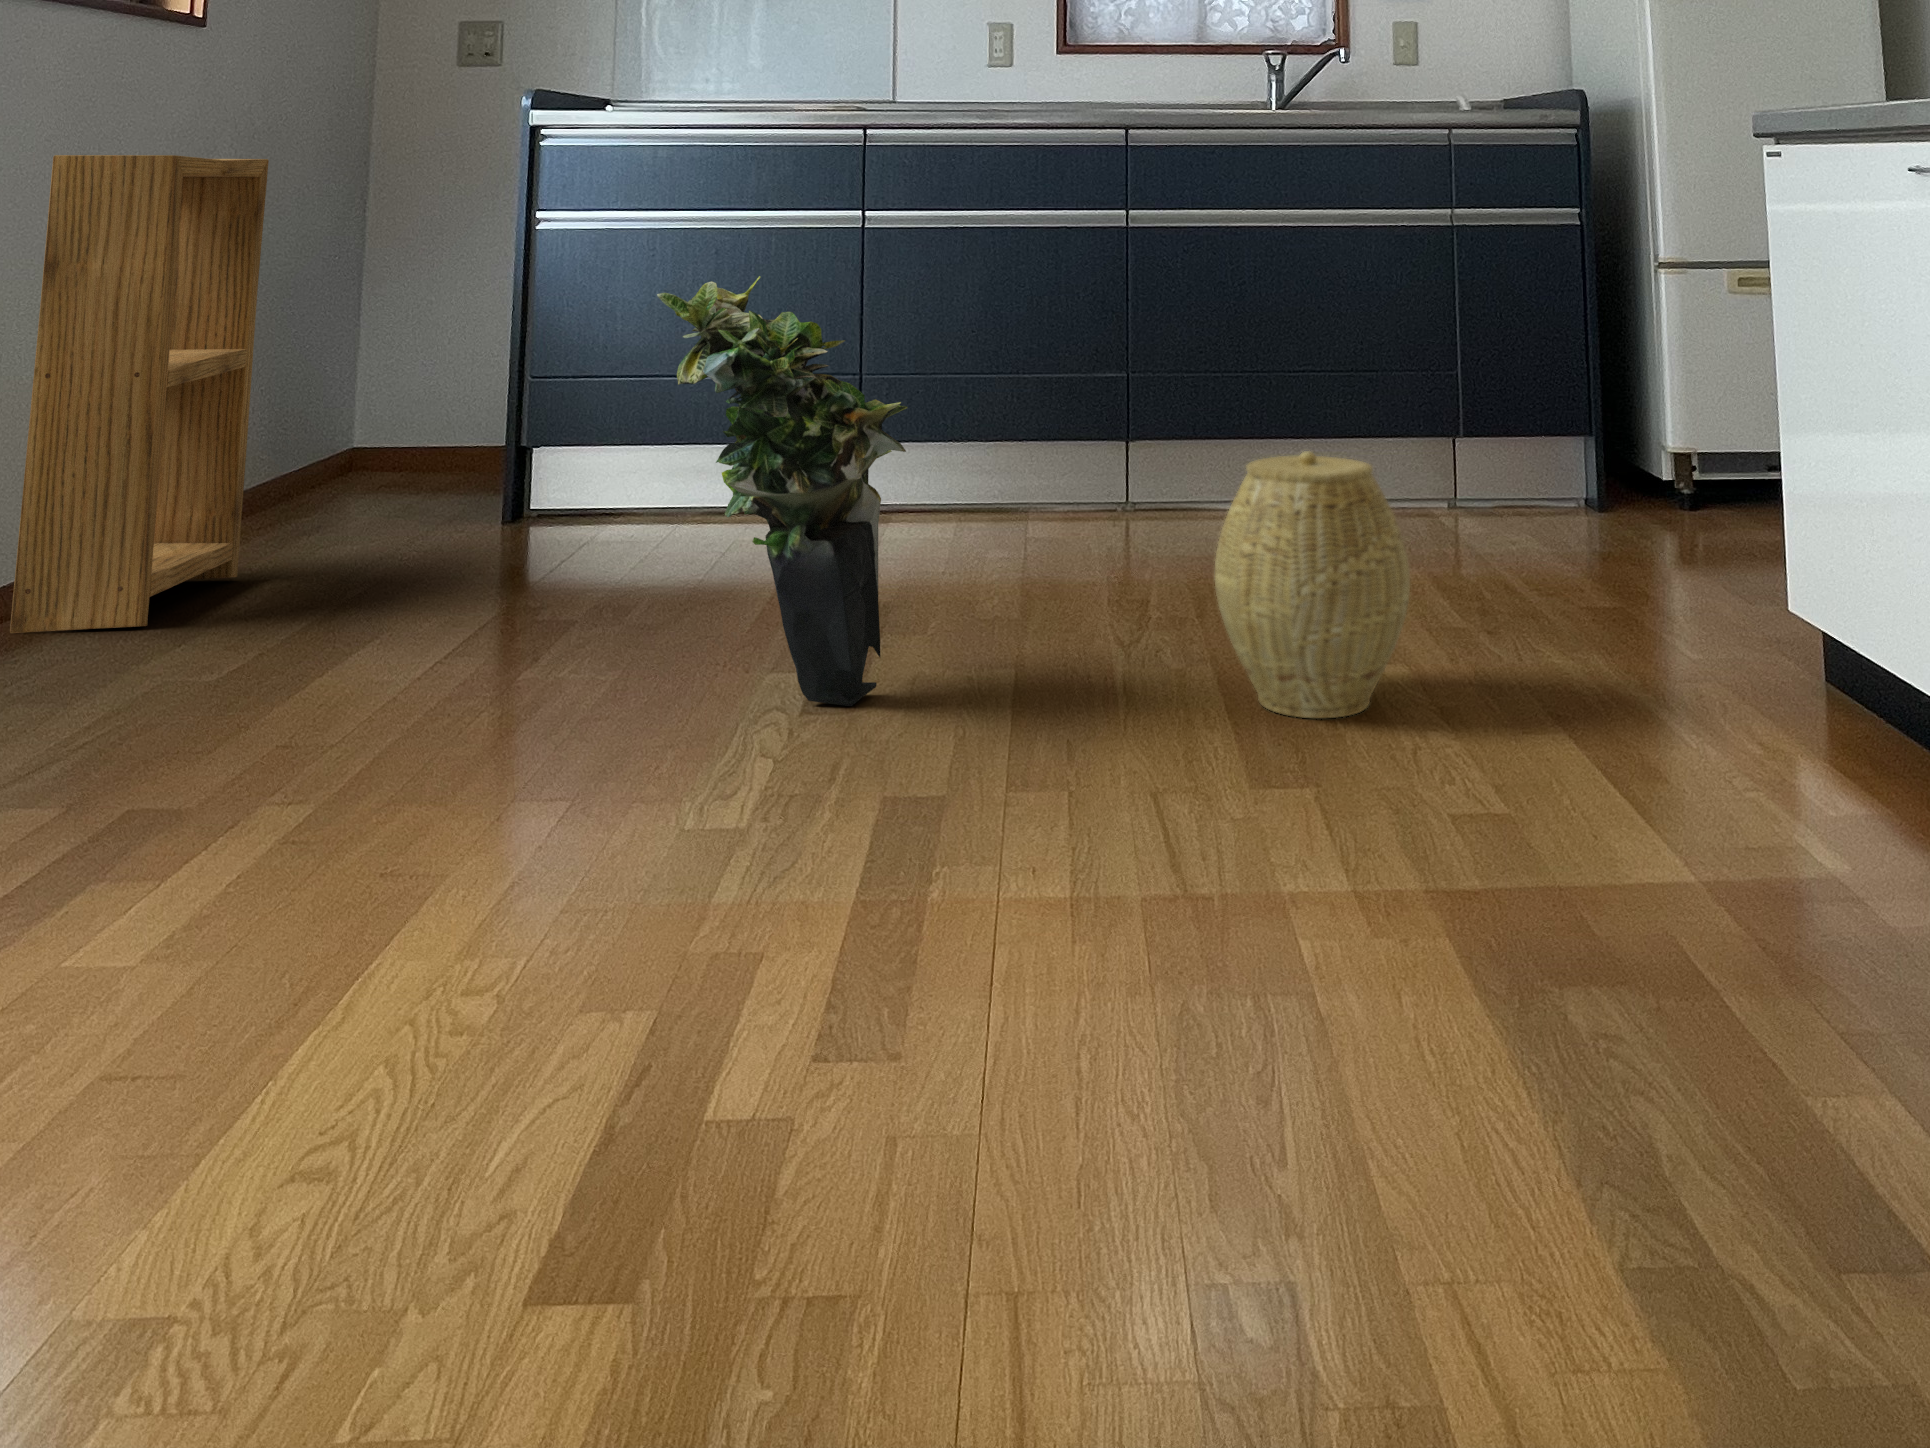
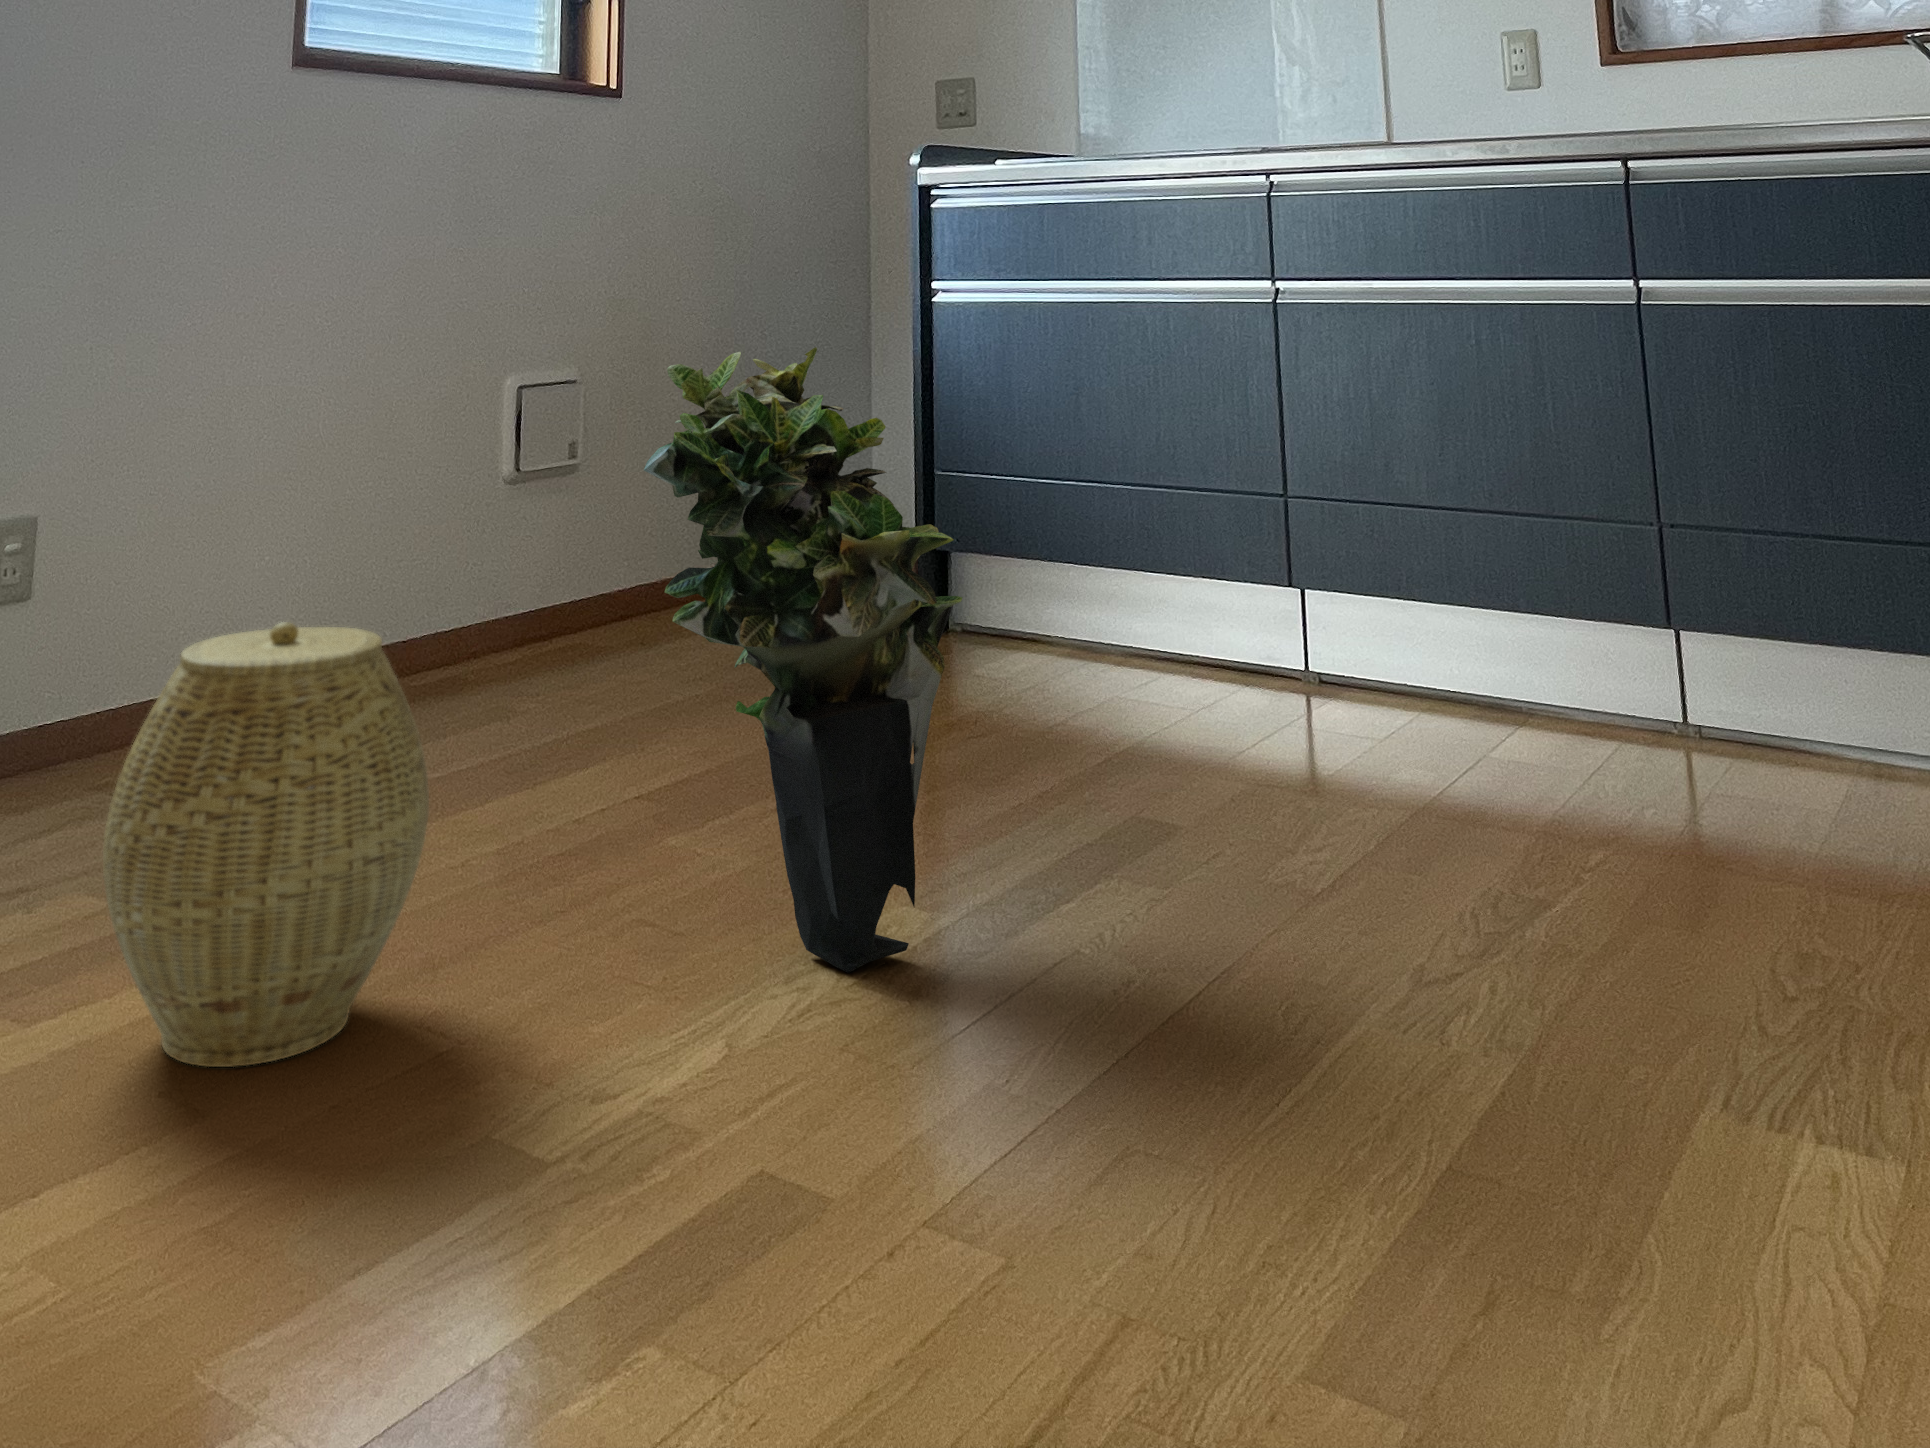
shelving unit: present [10,155,269,633] -> none [354,218,619,704]
woven basket: present [1215,451,1410,718] -> present [103,622,429,1067]

